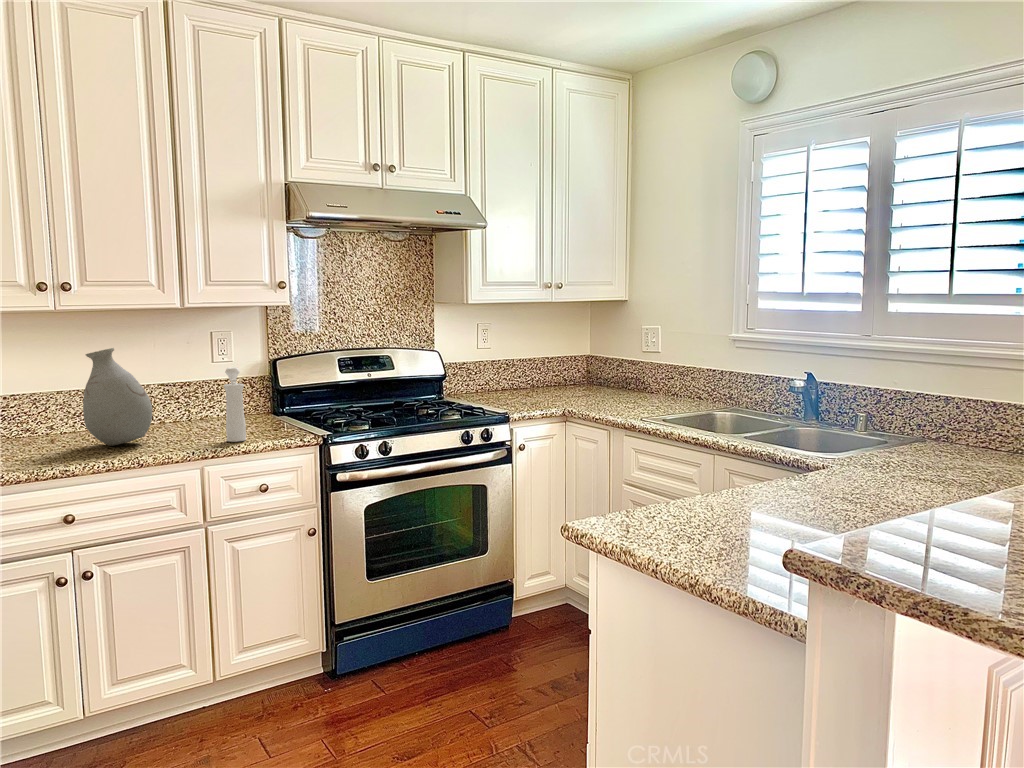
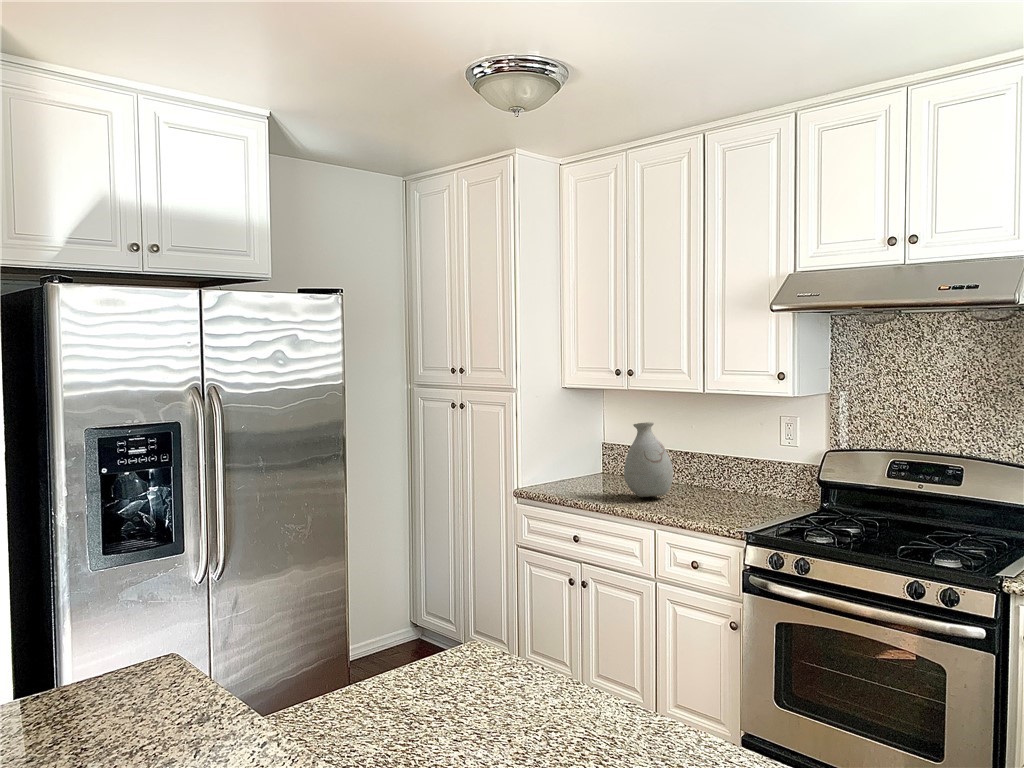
pepper mill: present [224,367,246,442] -> none [694,450,733,516]

